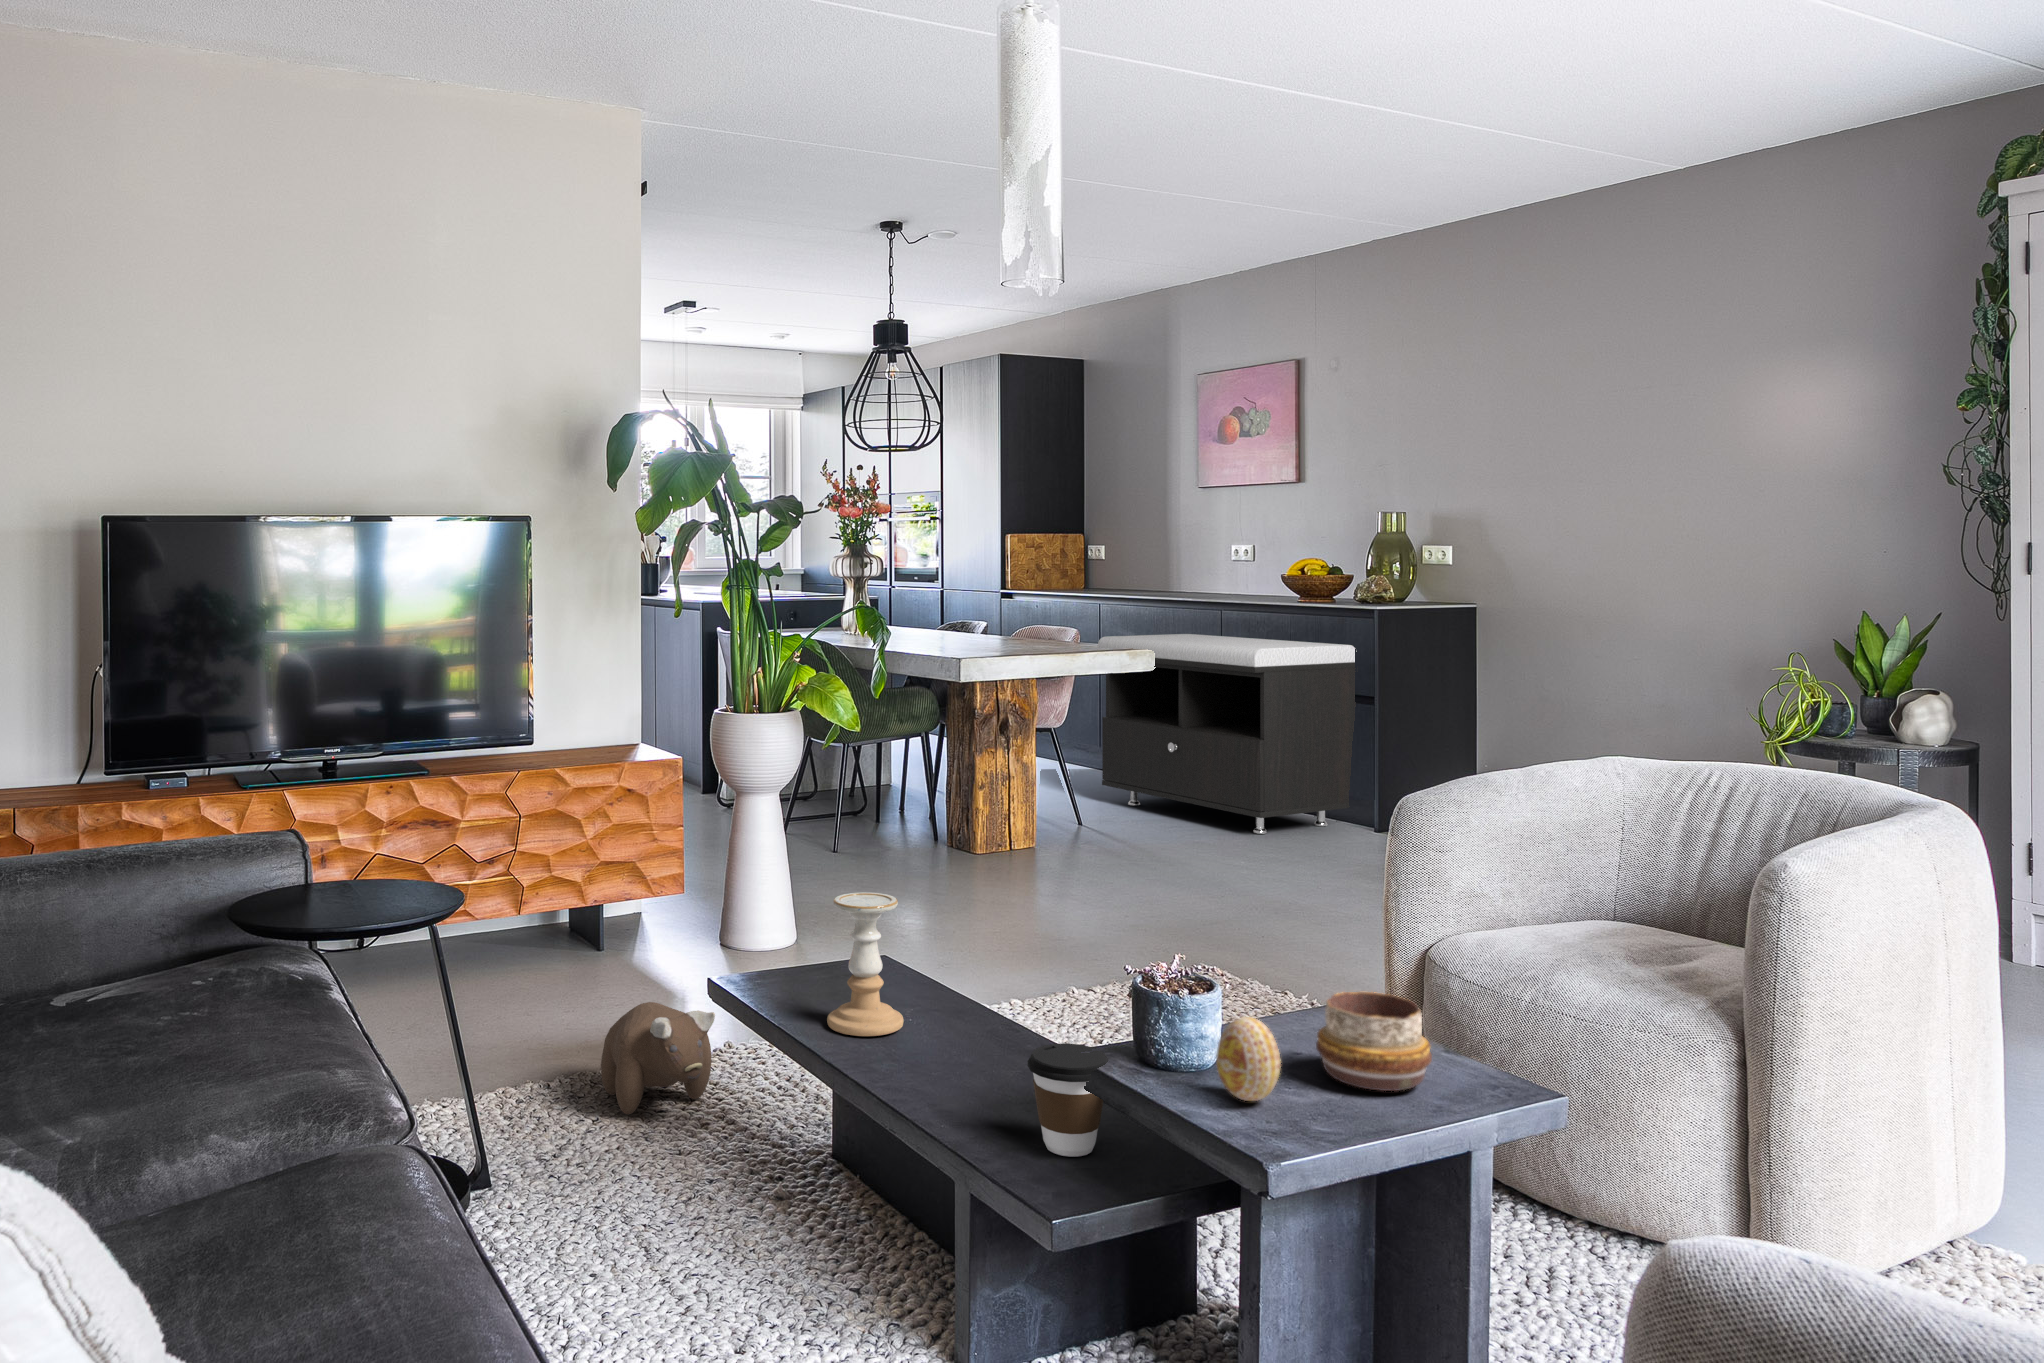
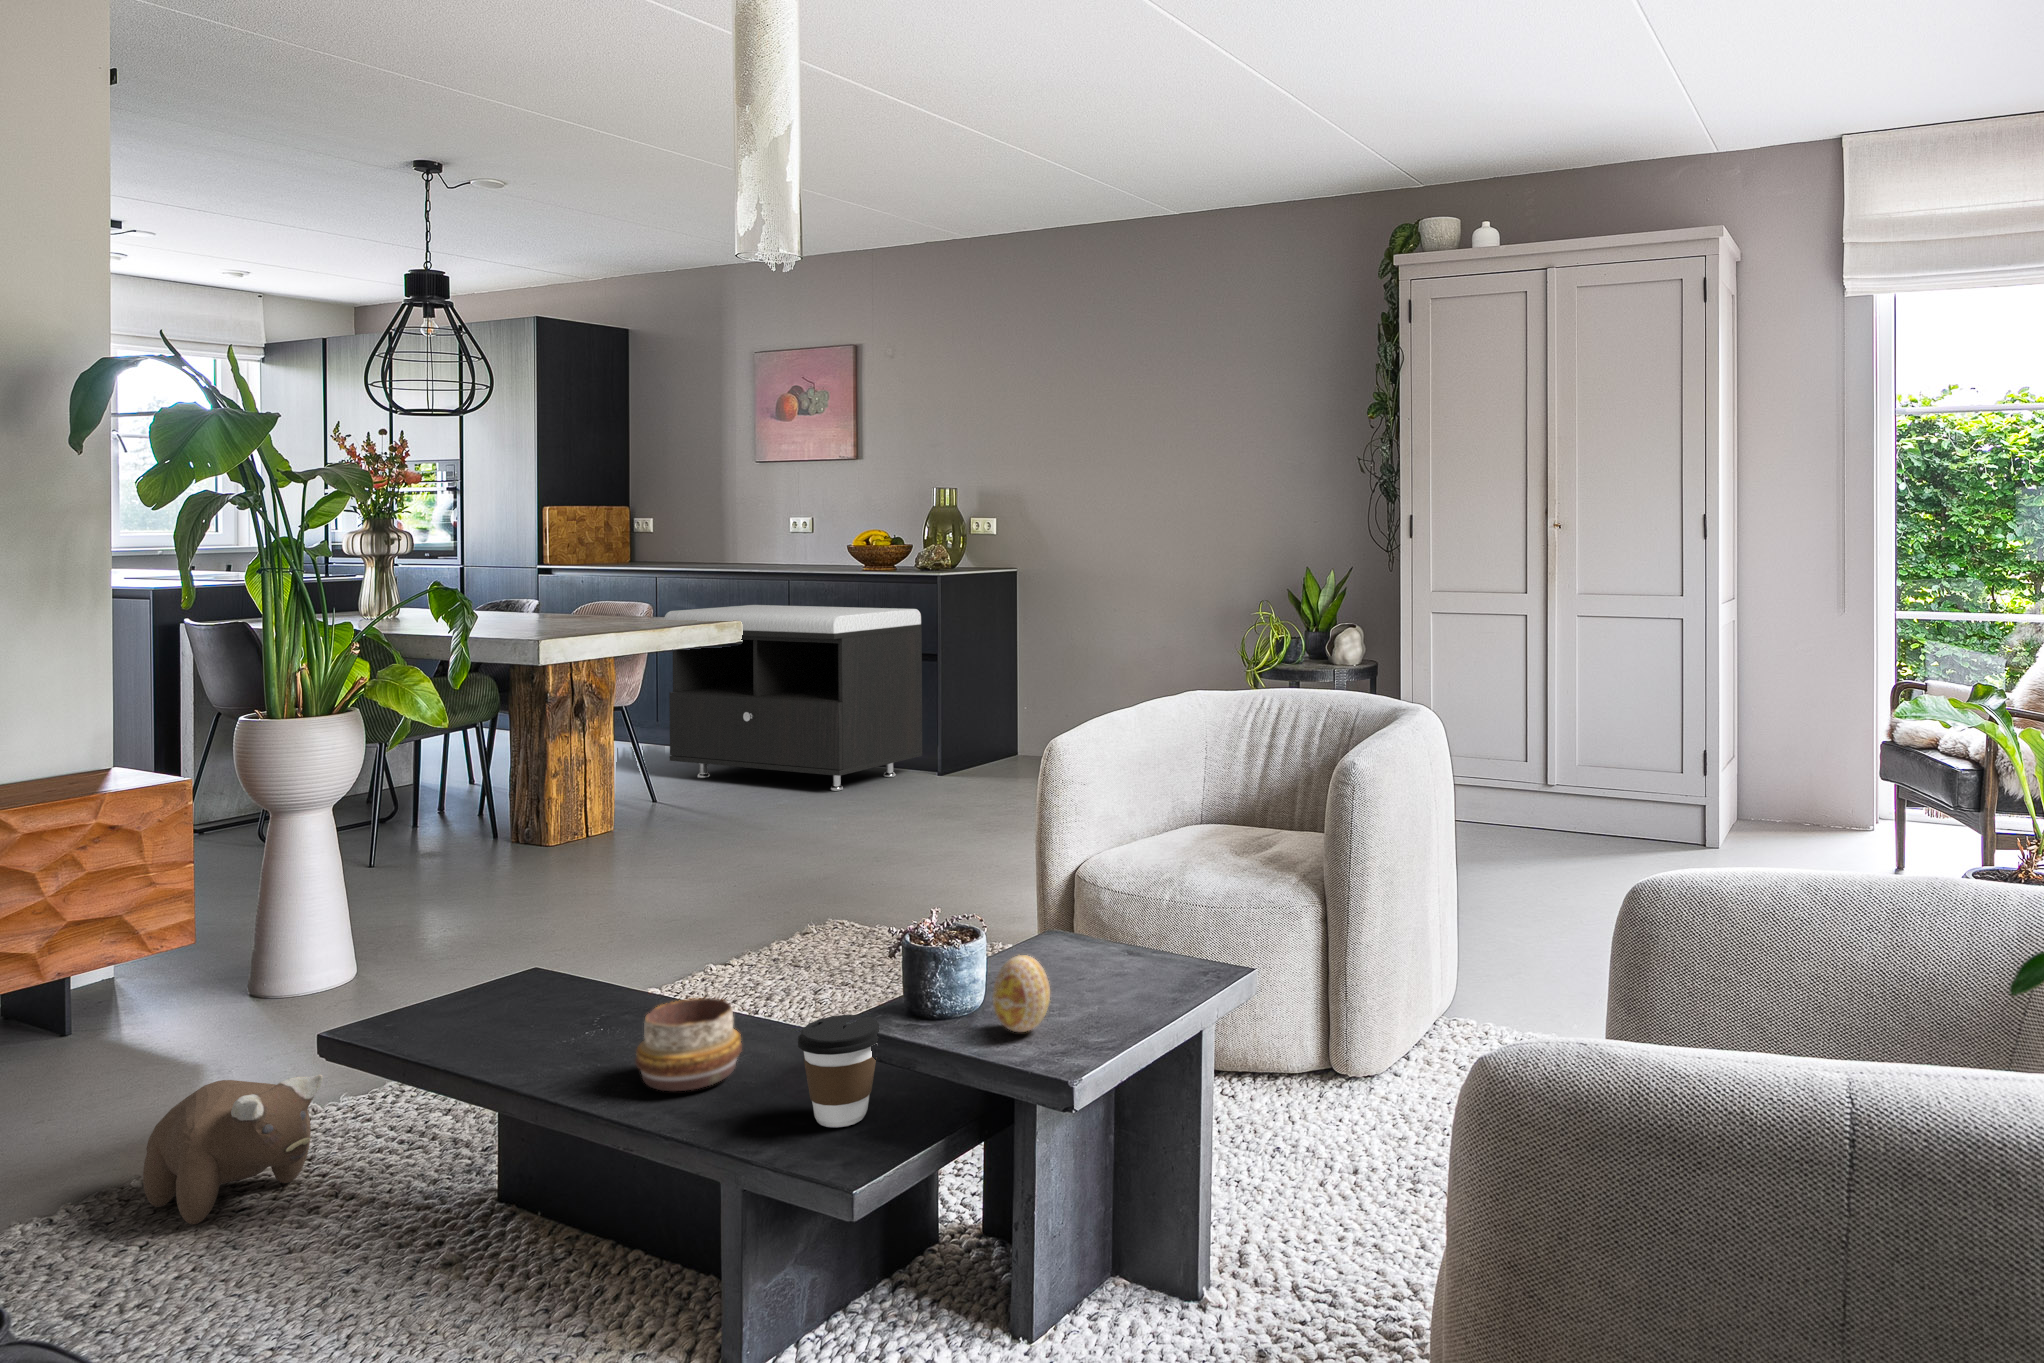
candle holder: present [827,892,904,1036] -> none [516,901,609,1061]
decorative bowl: present [1316,992,1432,1091] -> present [635,998,742,1091]

